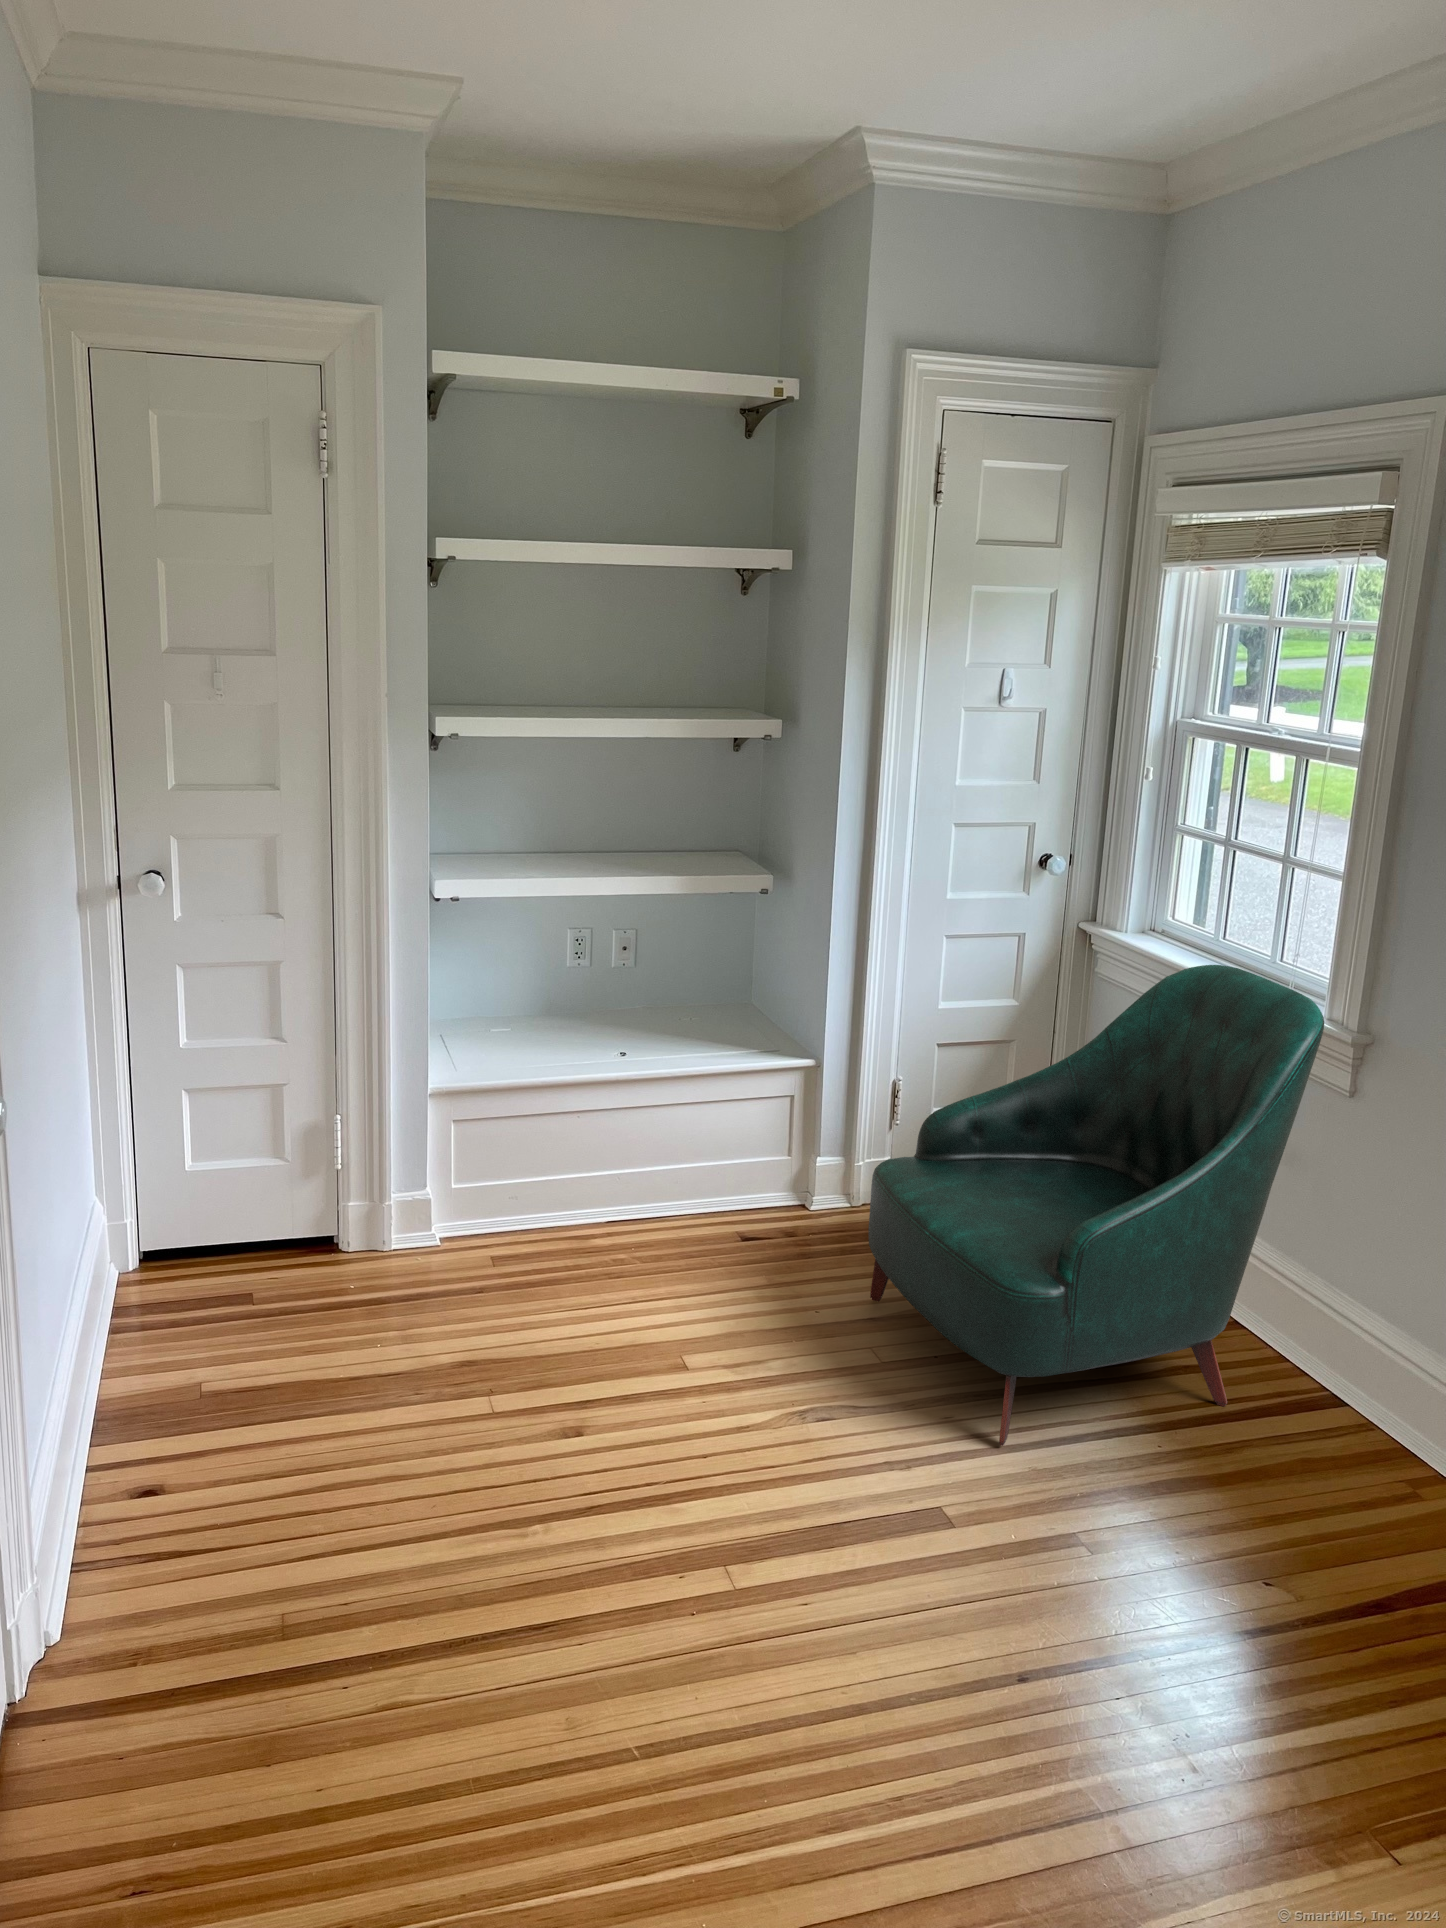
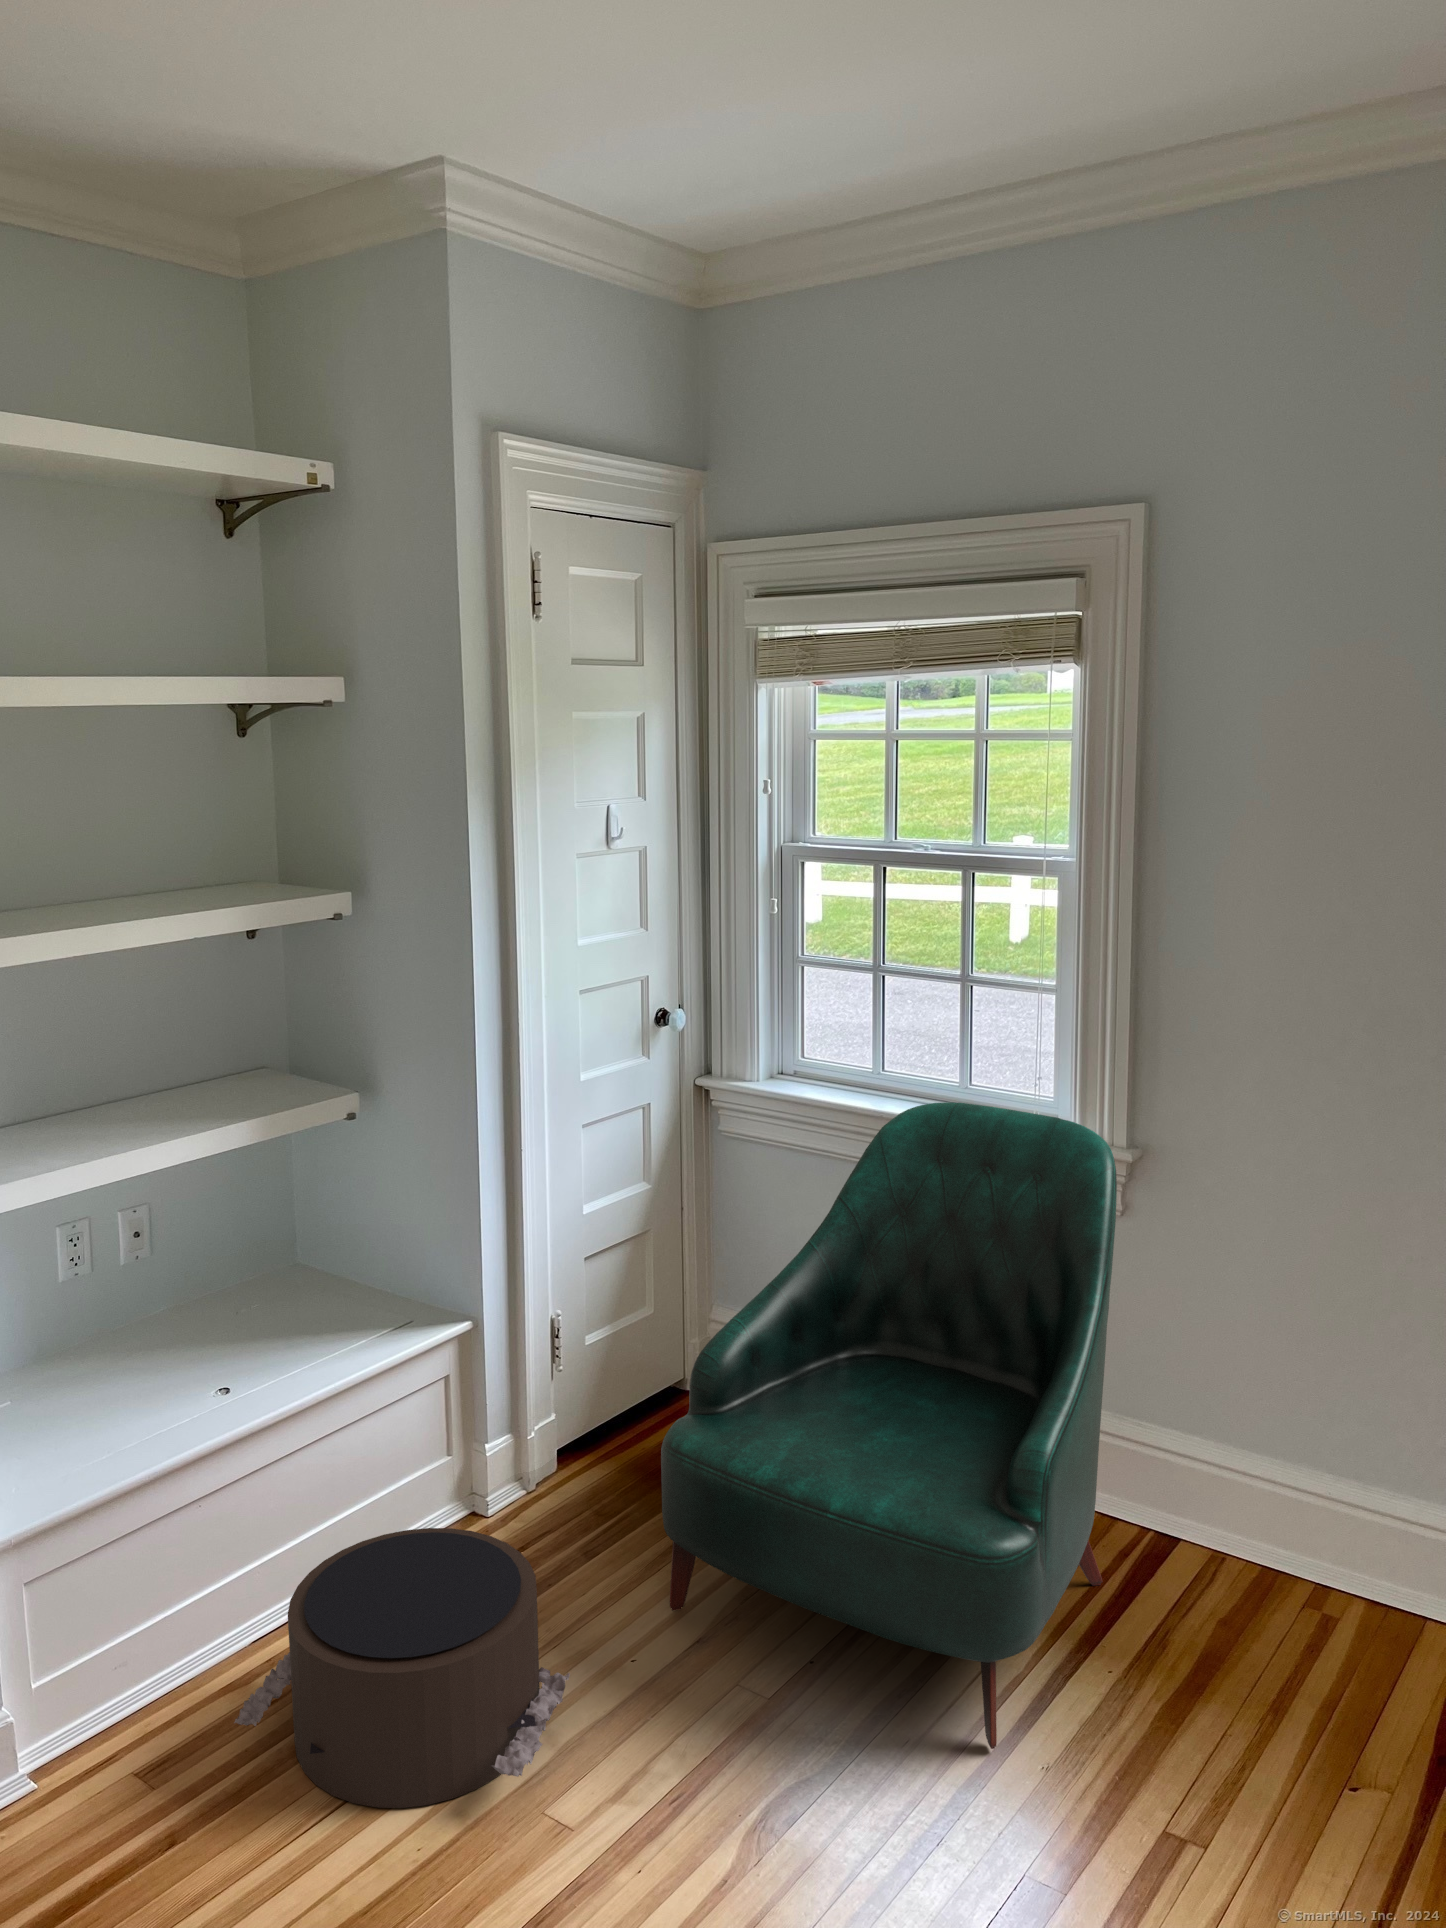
pouf: none [546,1170,751,1332] -> present [234,1528,570,1808]

